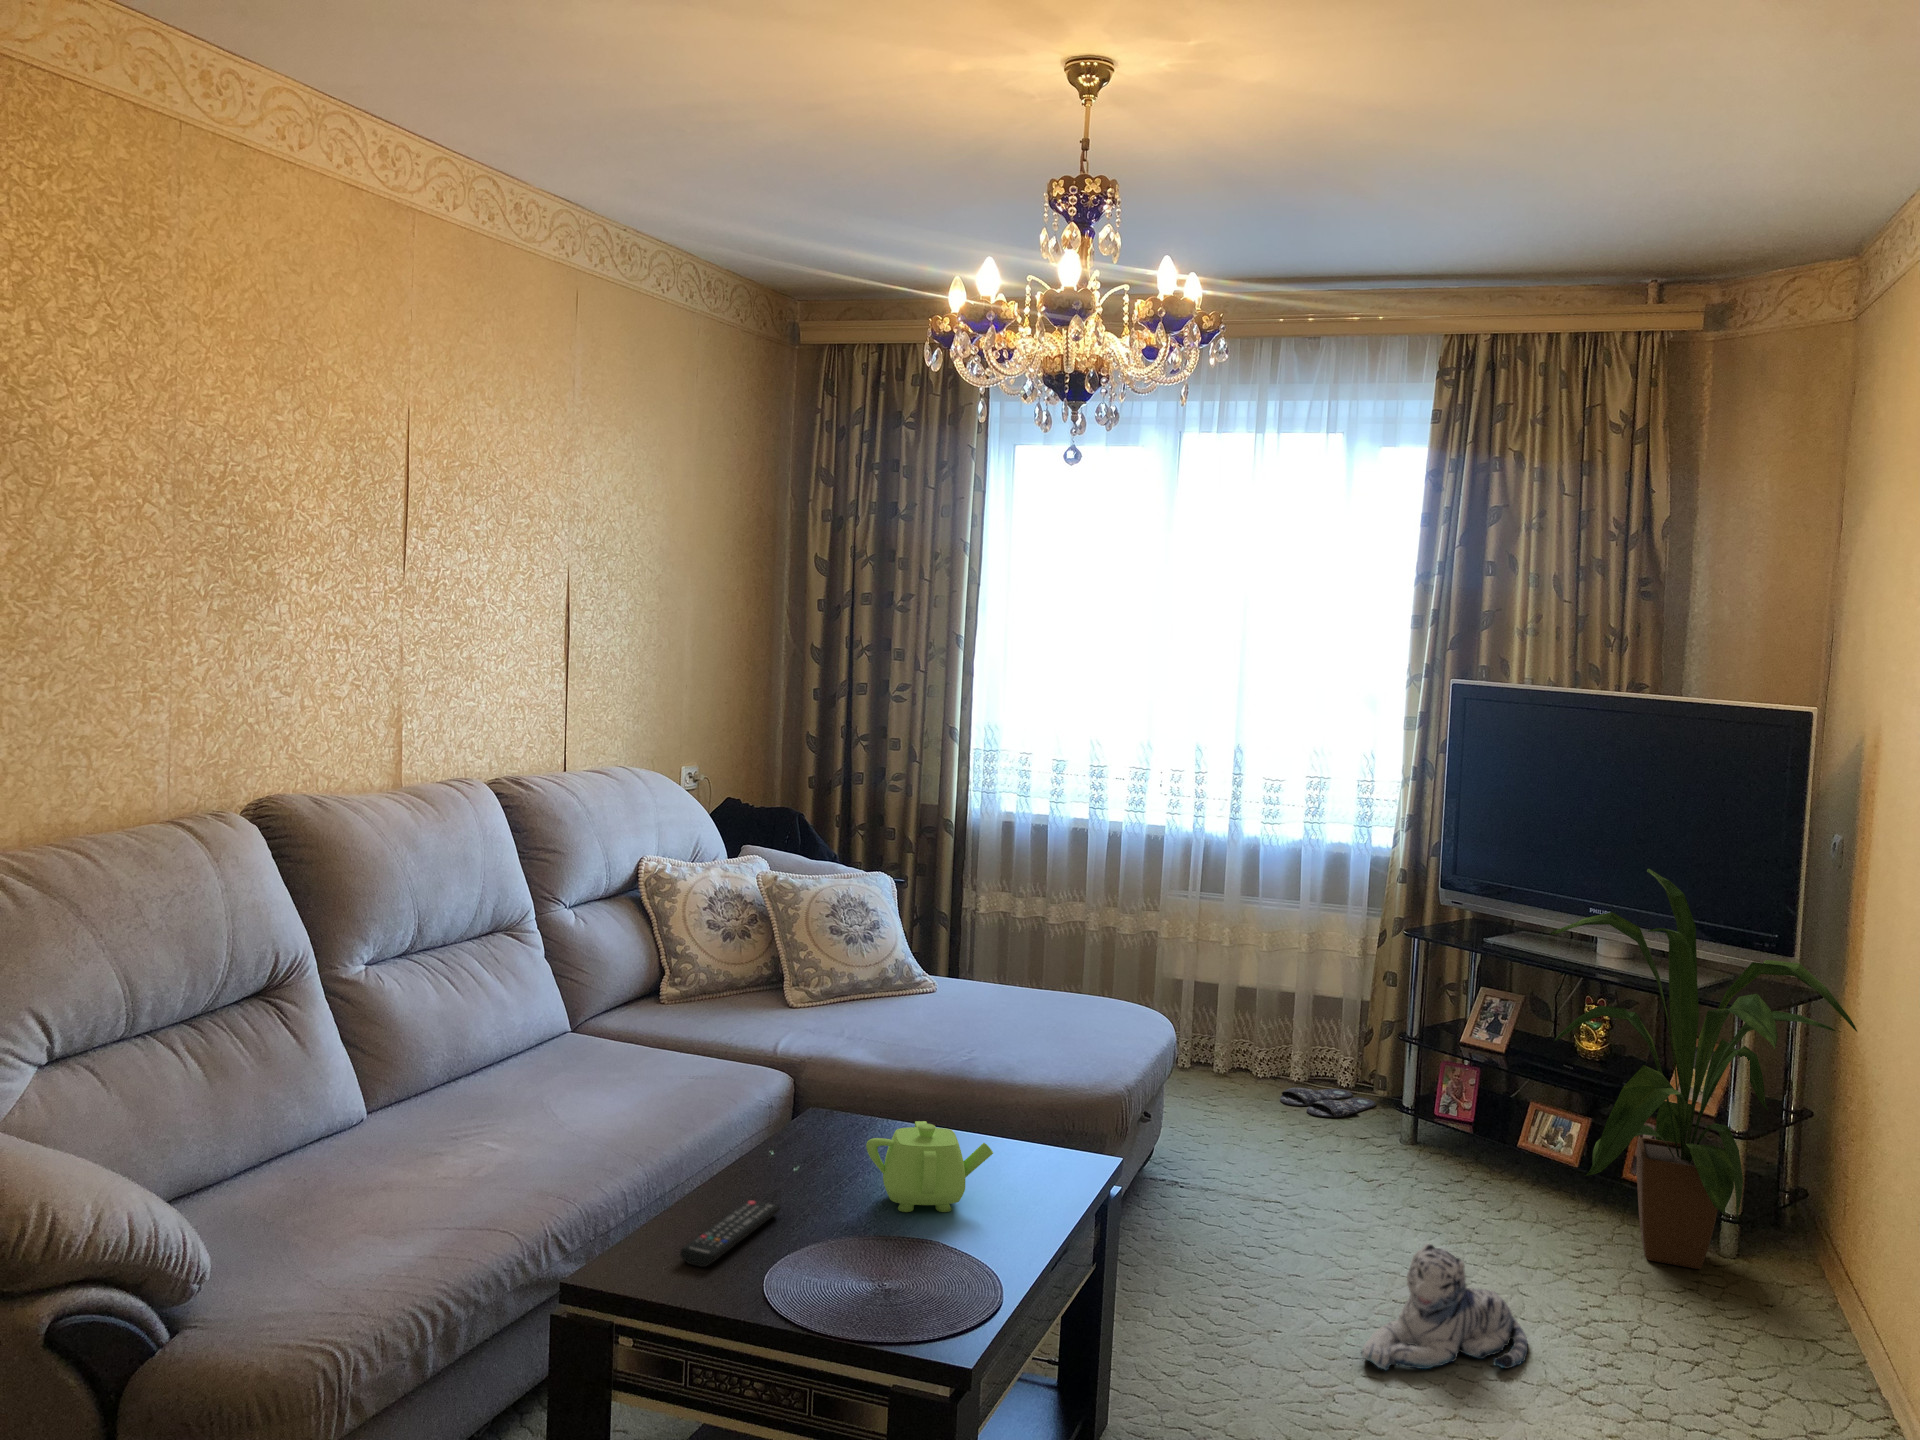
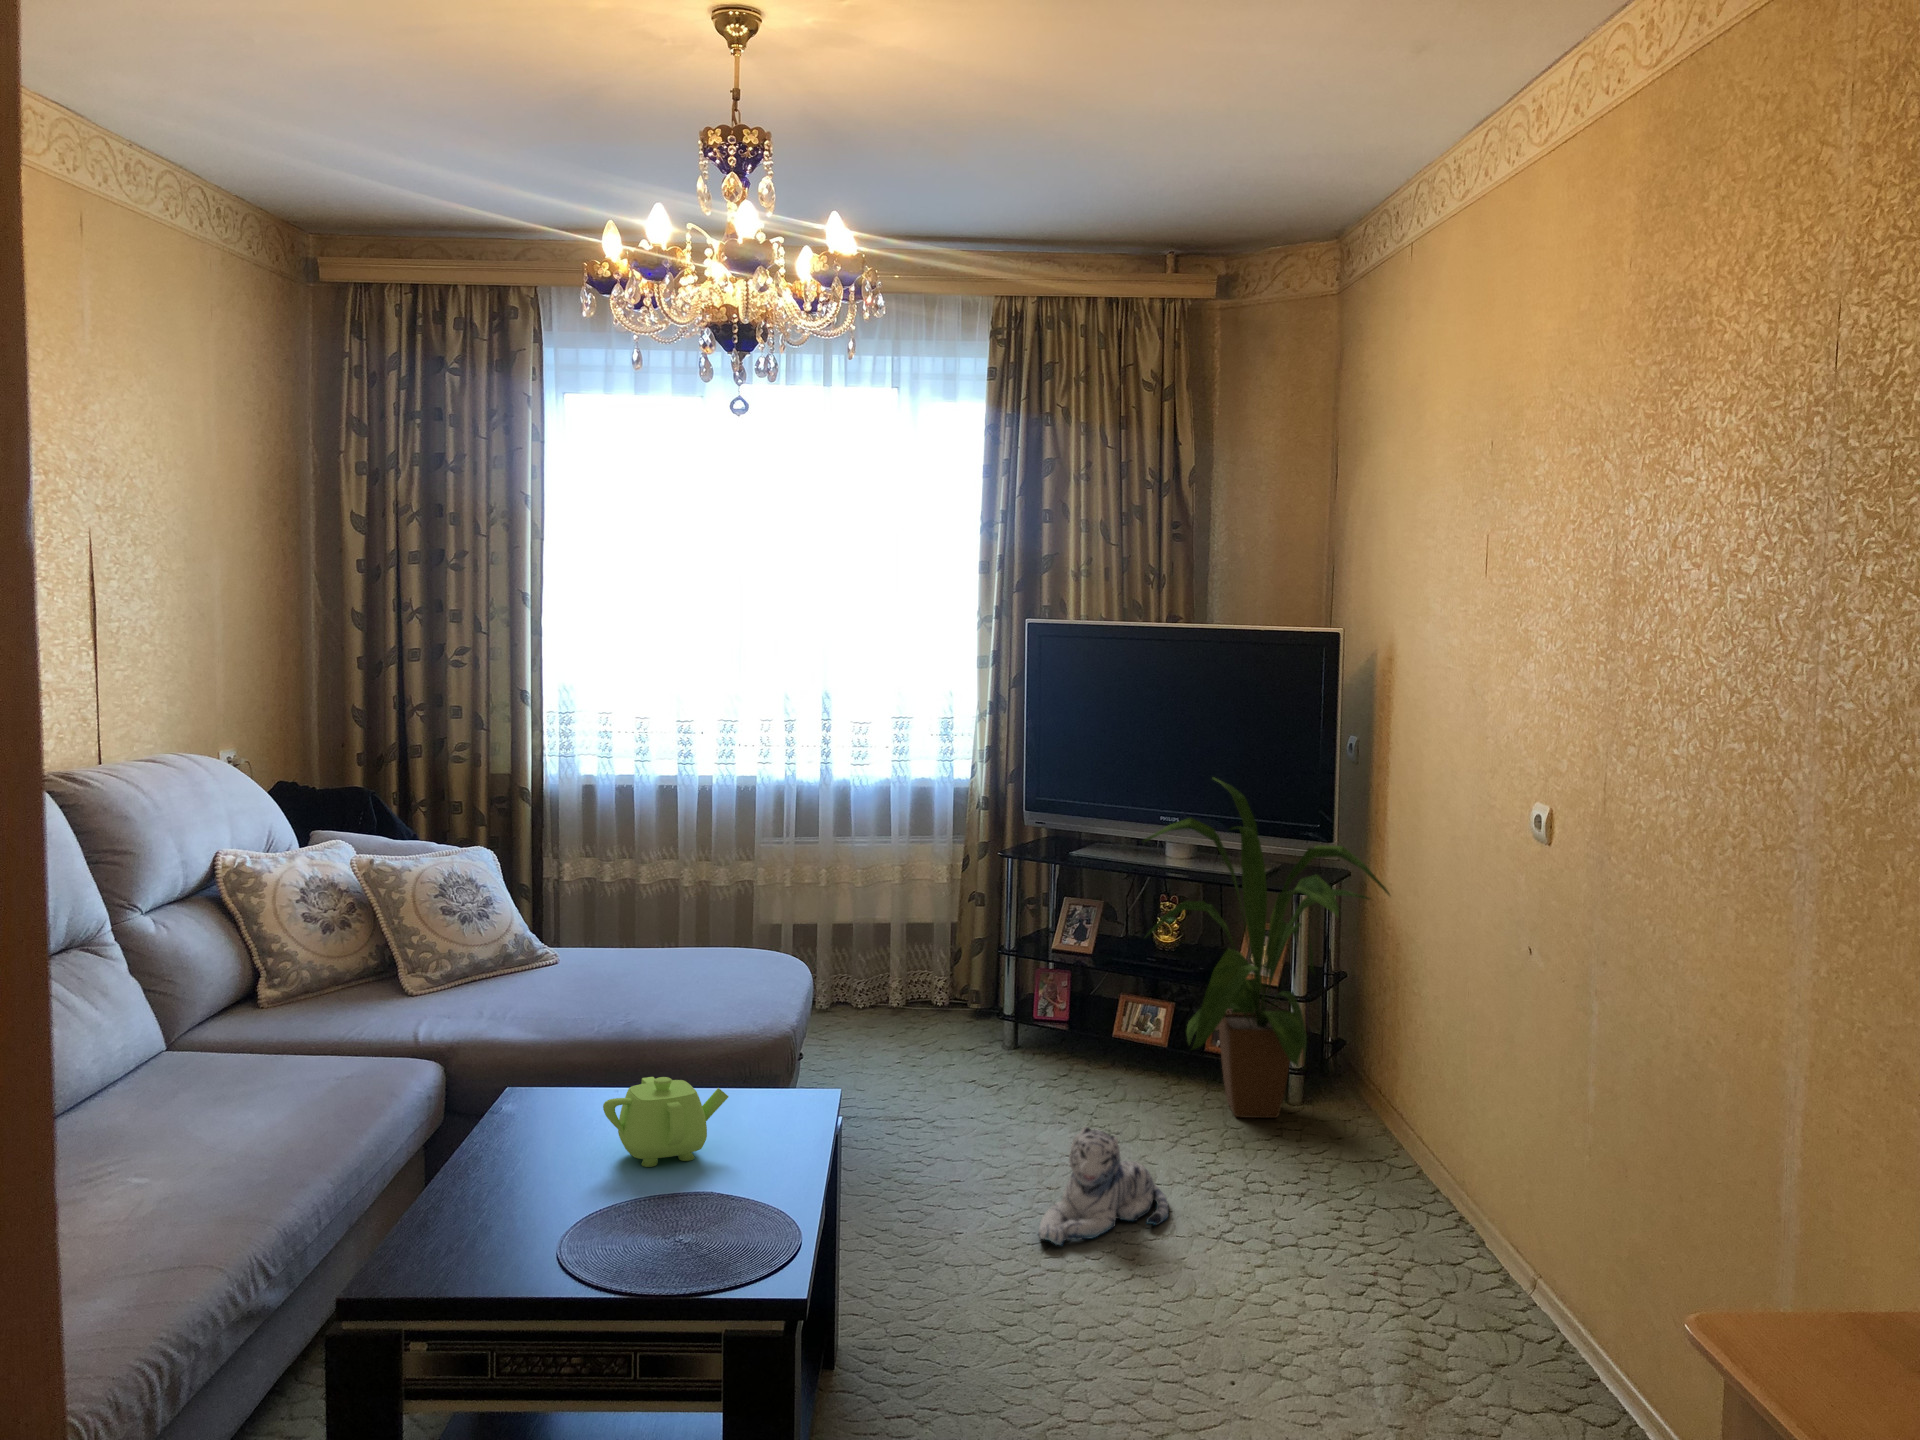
slippers: present [1280,1088,1376,1117] -> none [887,1012,974,1039]
remote control: present [680,1200,781,1267] -> none [445,1180,526,1251]

